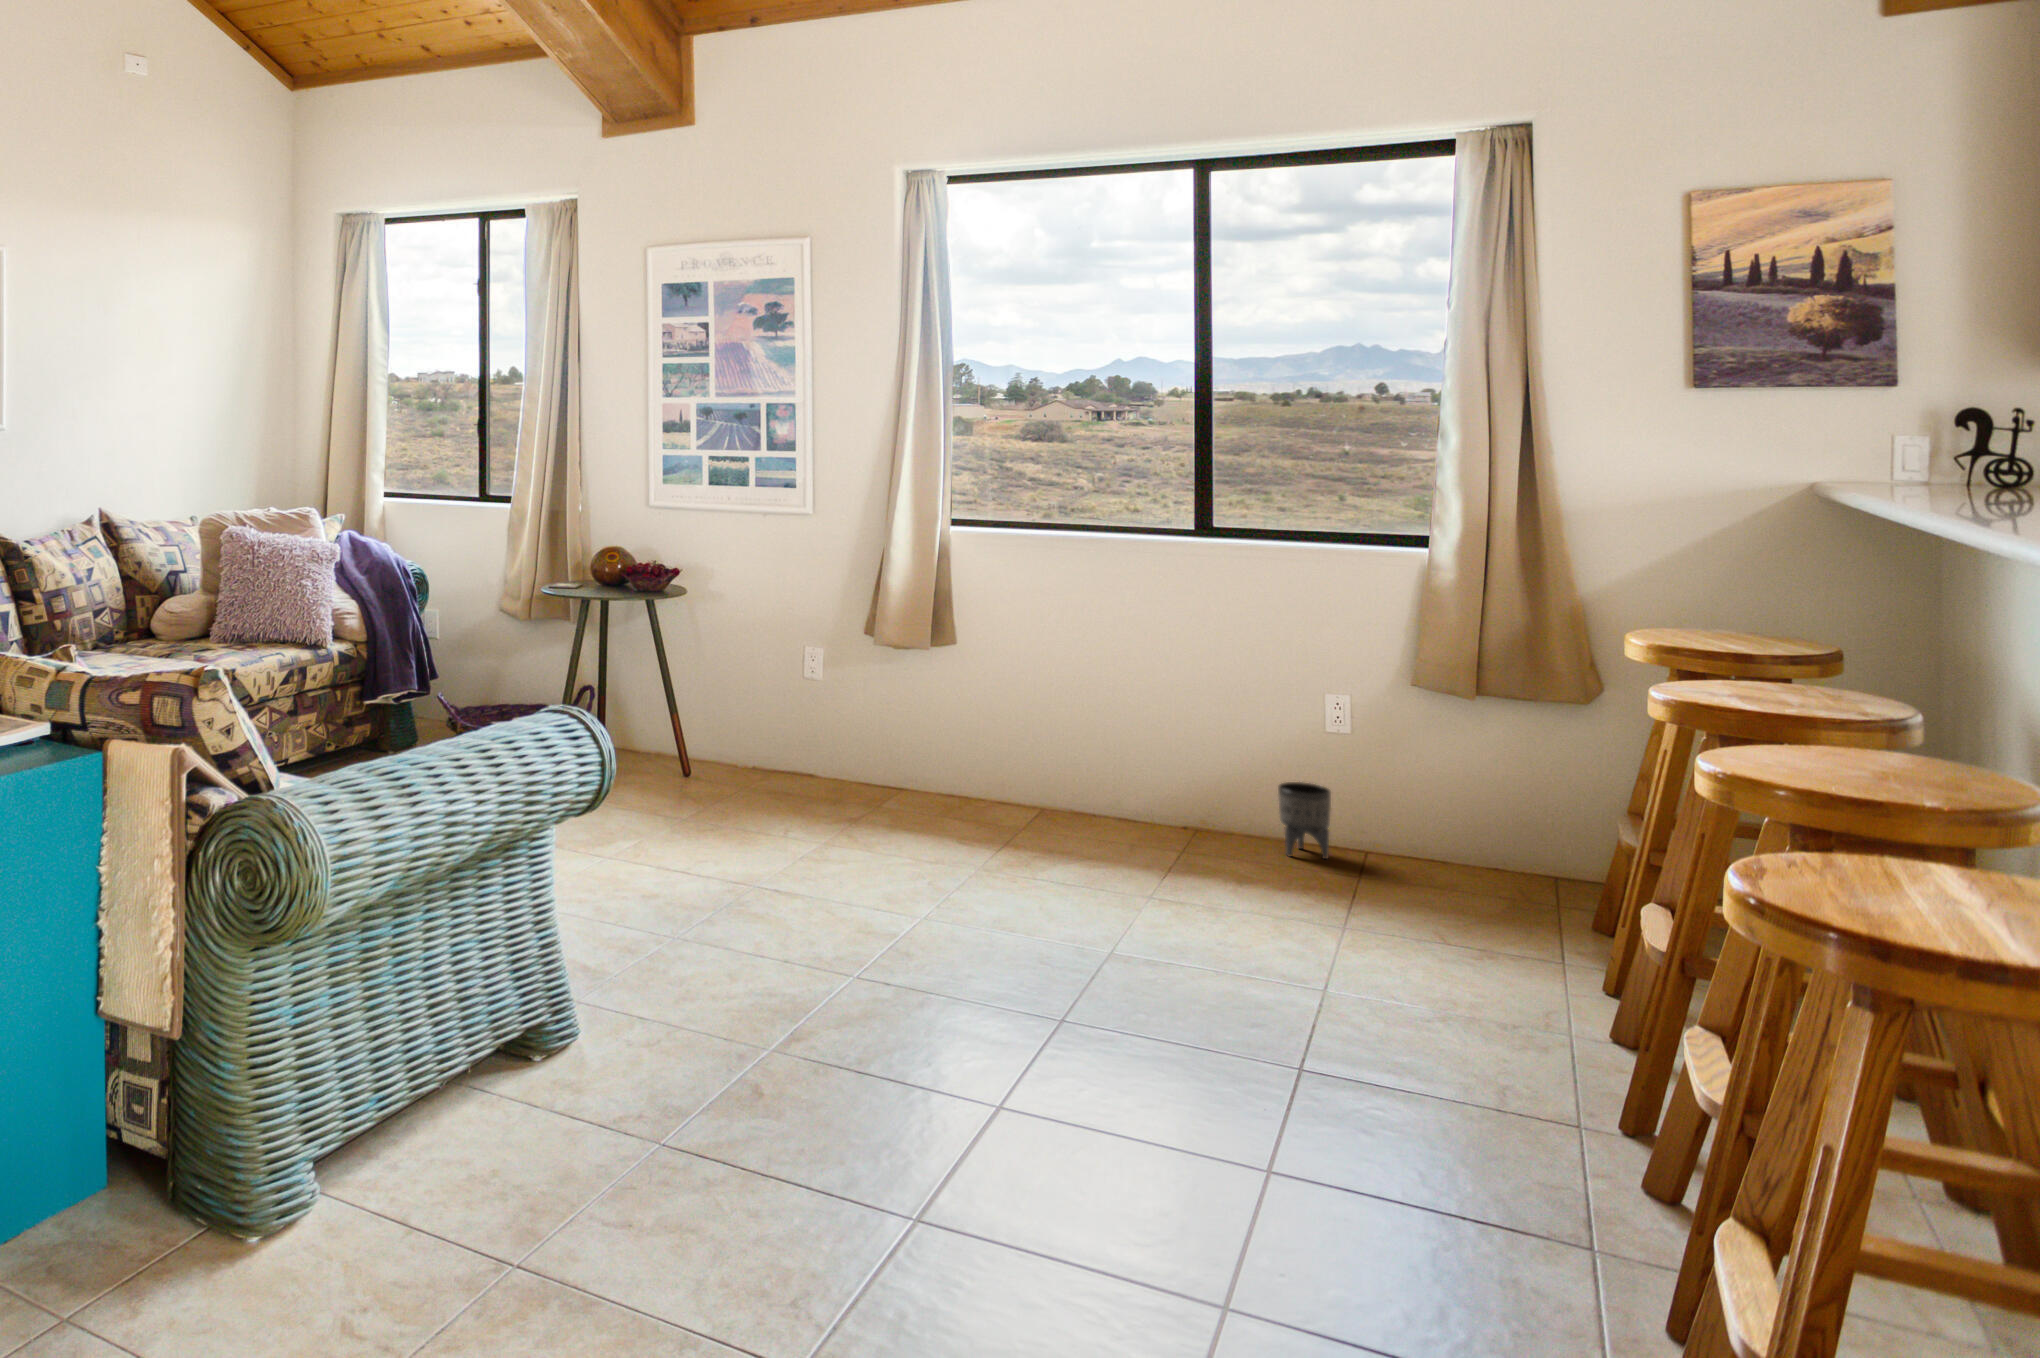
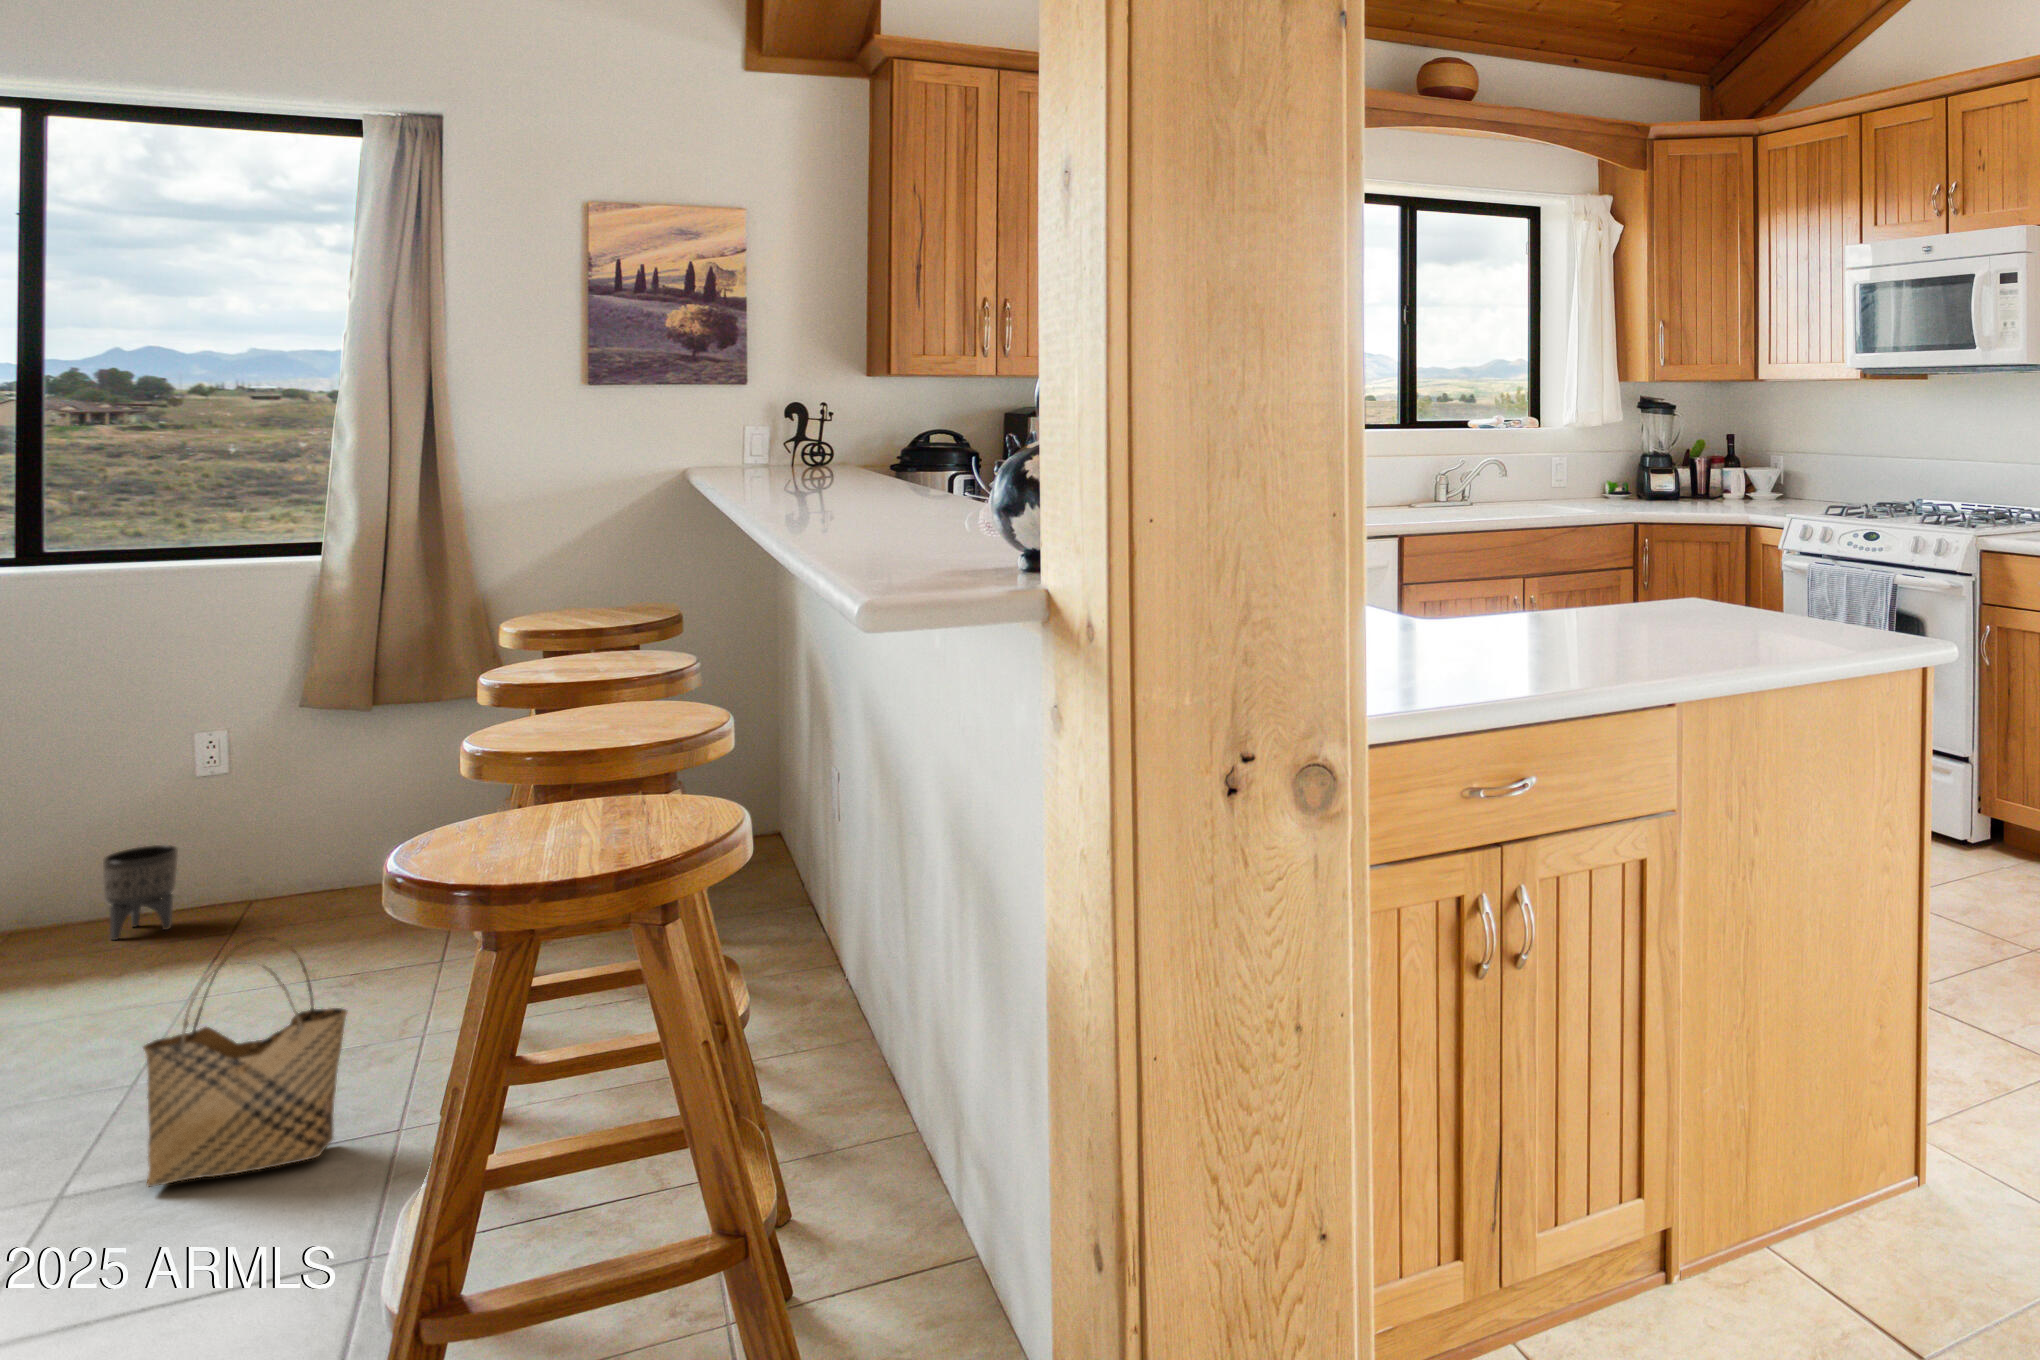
woven basket: none [1370,898,1540,1126] -> present [143,937,347,1187]

